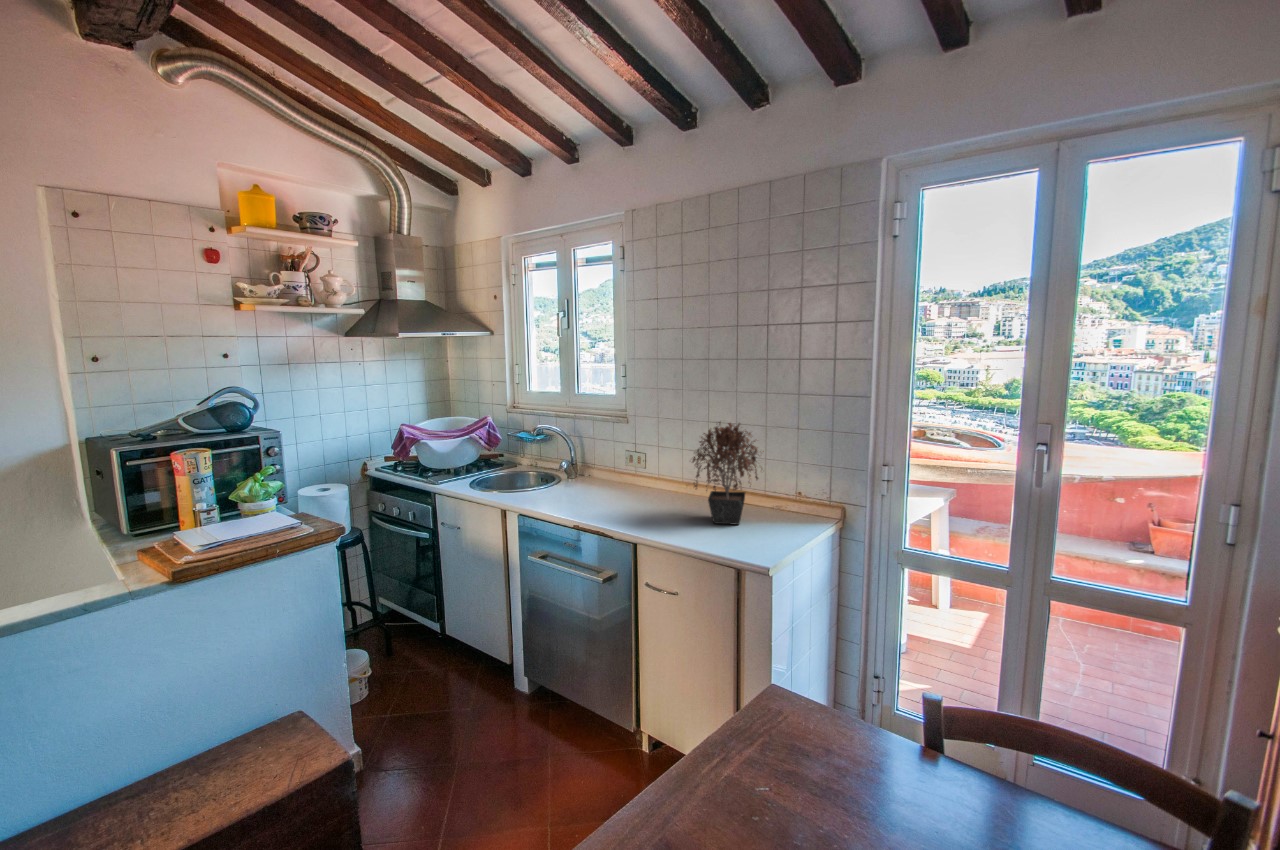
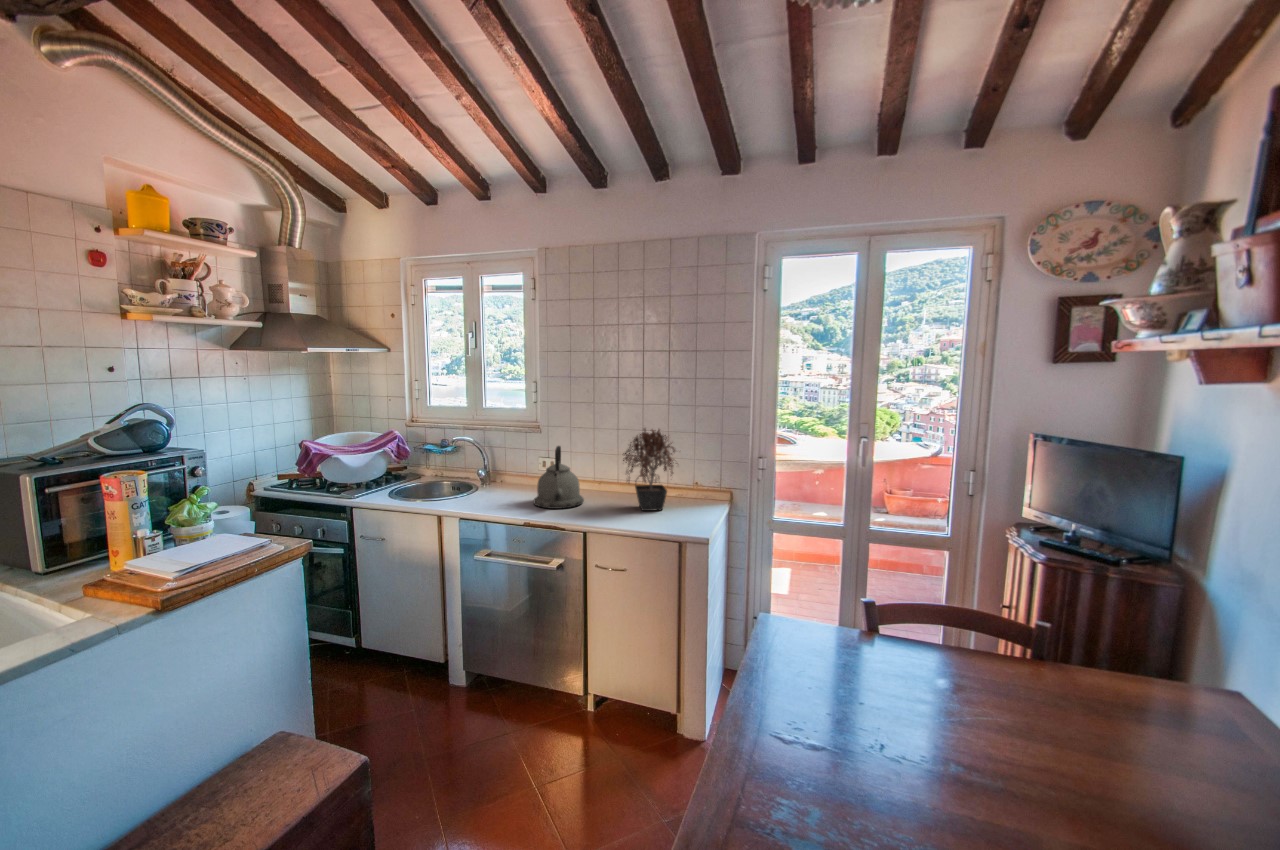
kettle: none [598,439,655,512] -> present [534,446,584,509]

